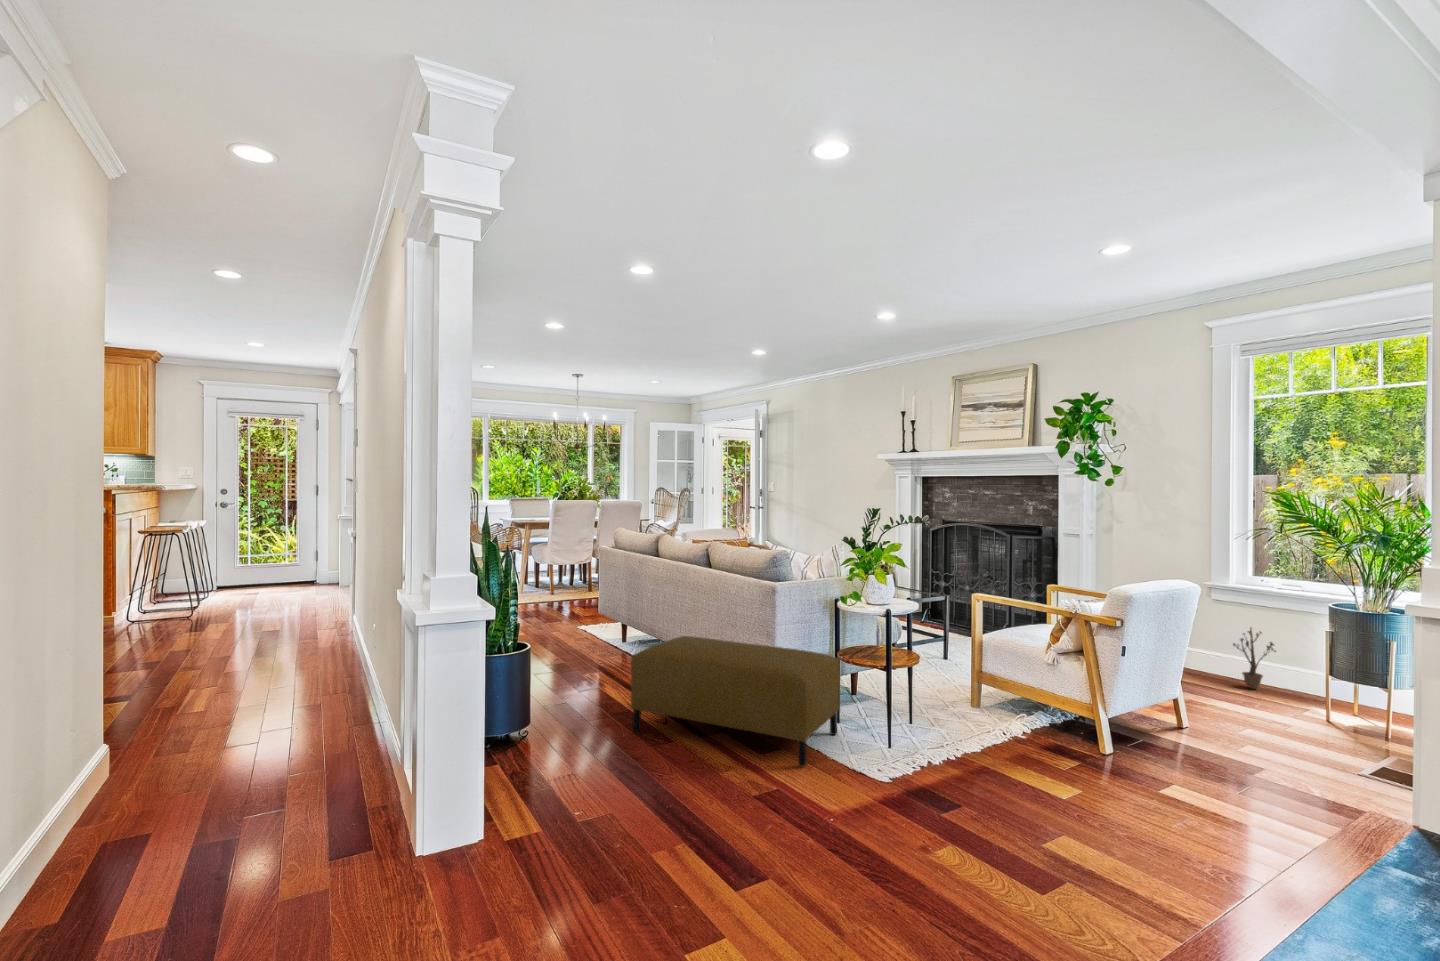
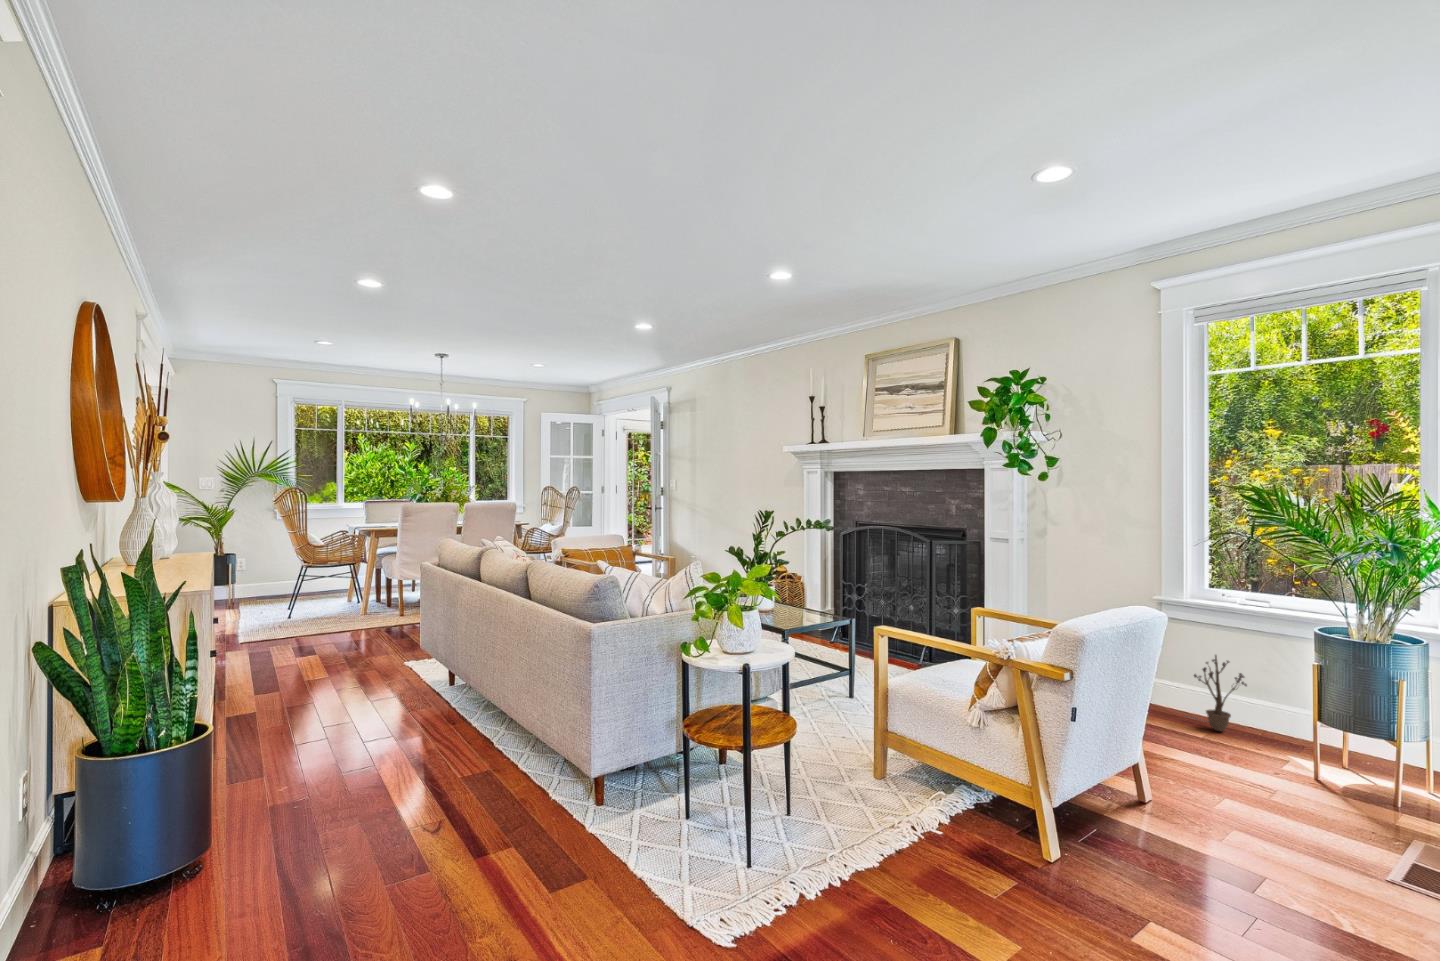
ottoman: present [631,636,840,766] -> none [372,700,682,917]

